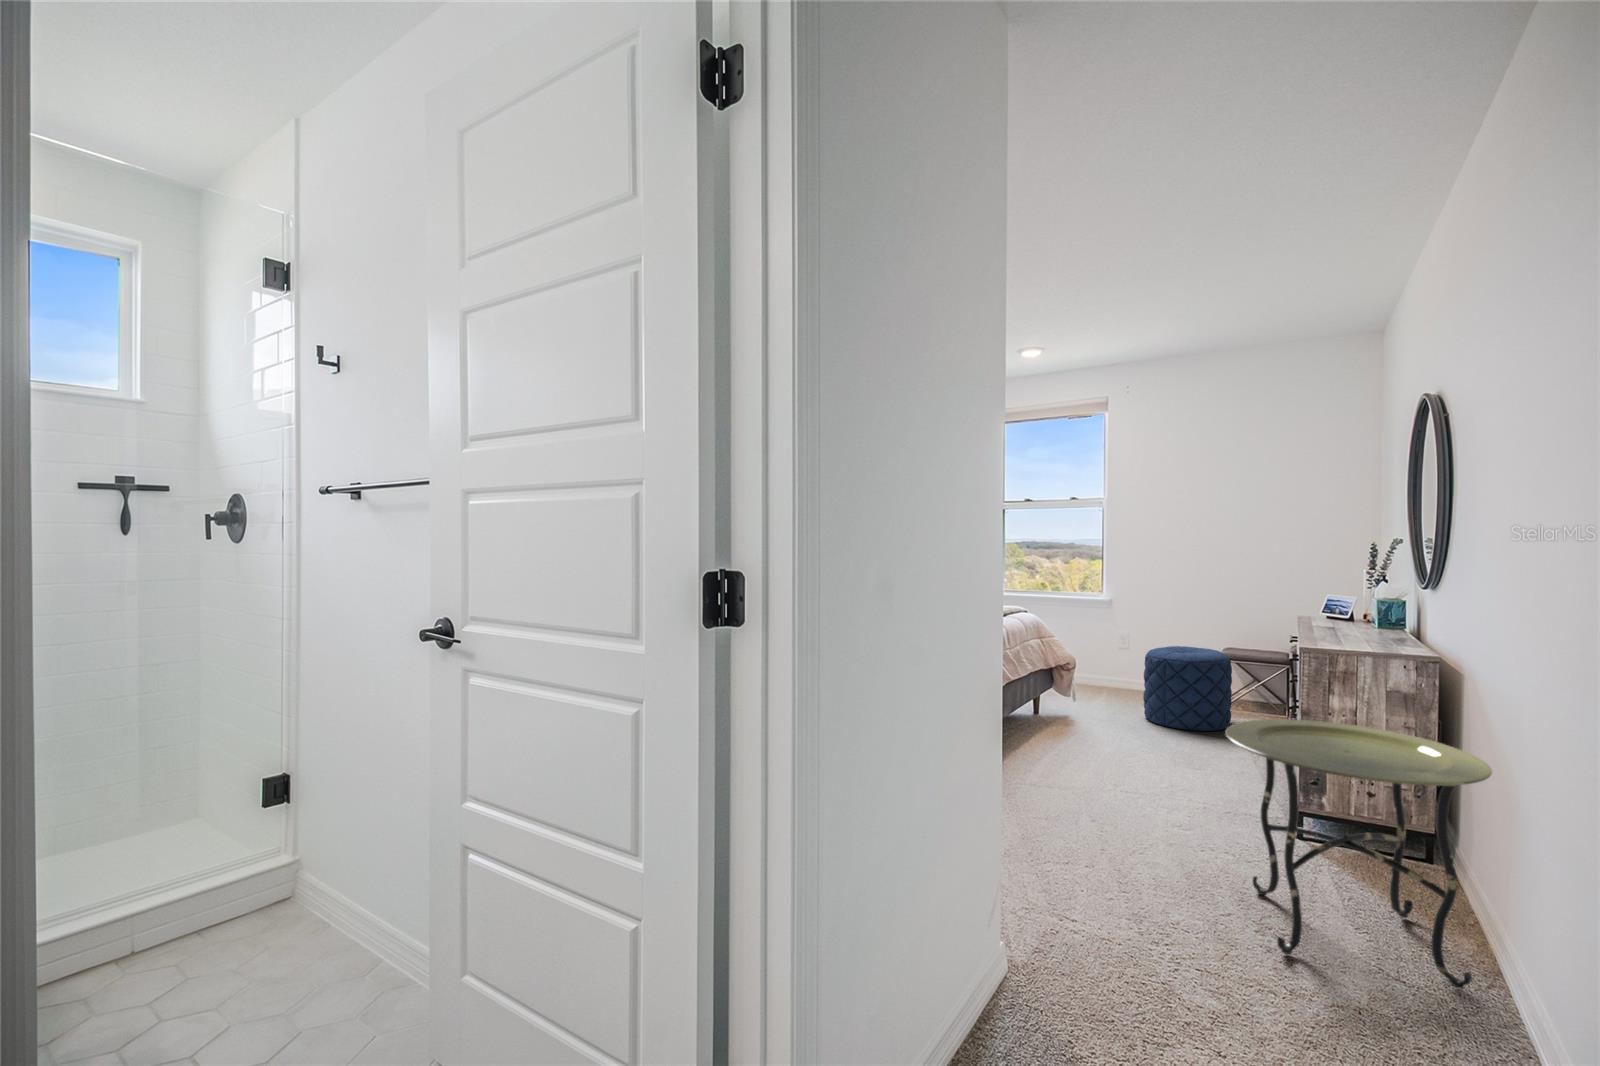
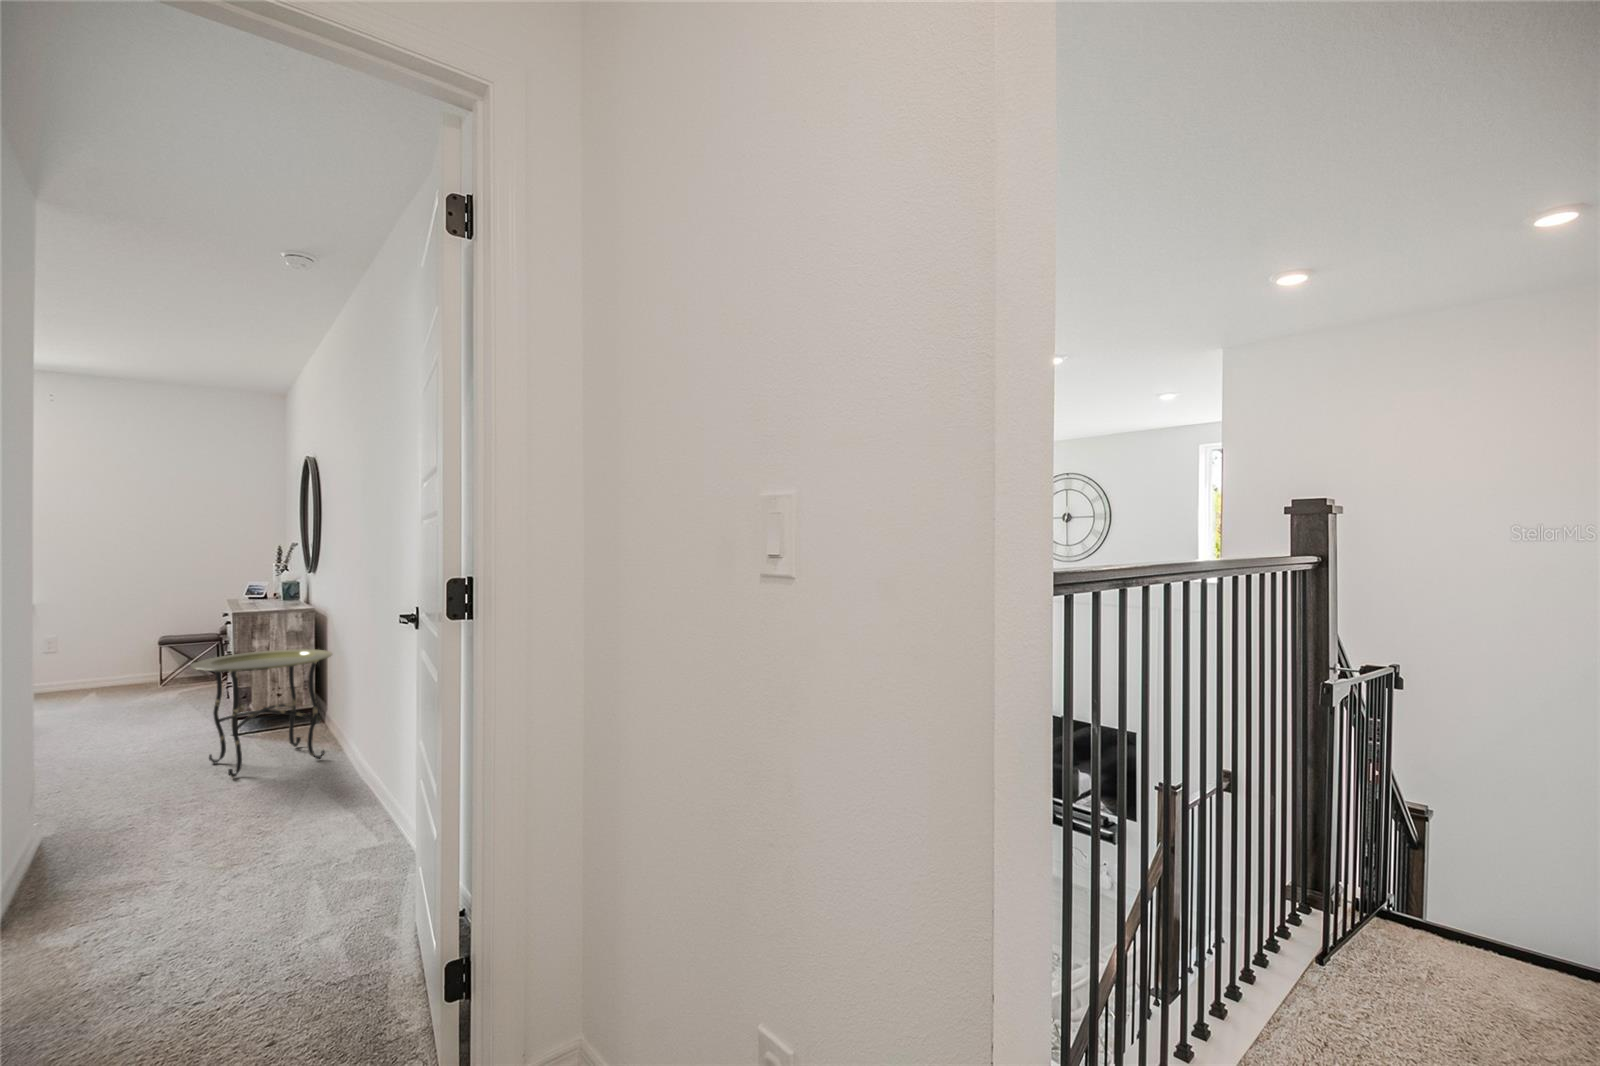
pouf: present [1143,646,1232,731] -> none [84,637,173,708]

